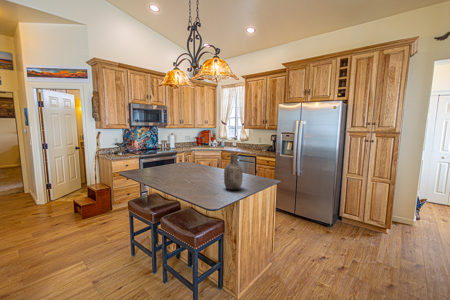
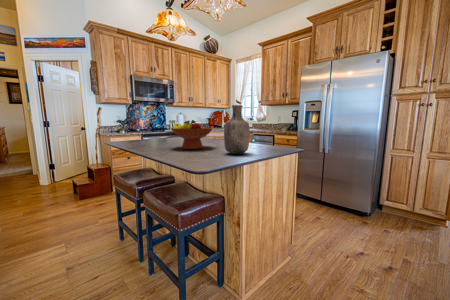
fruit bowl: none [180,160,213,183] -> present [171,120,213,149]

